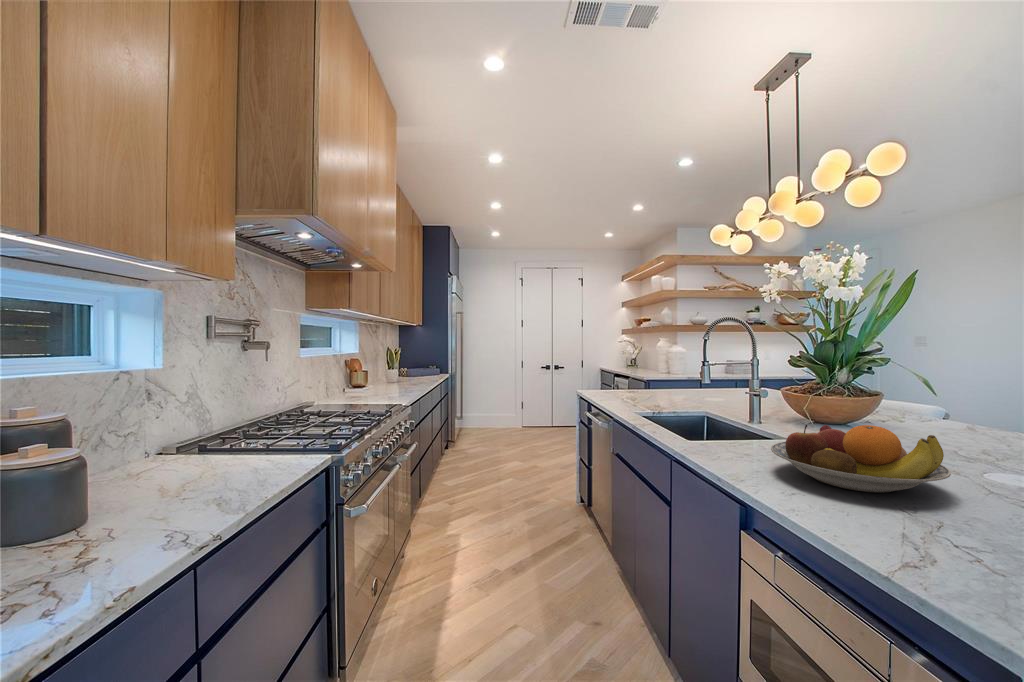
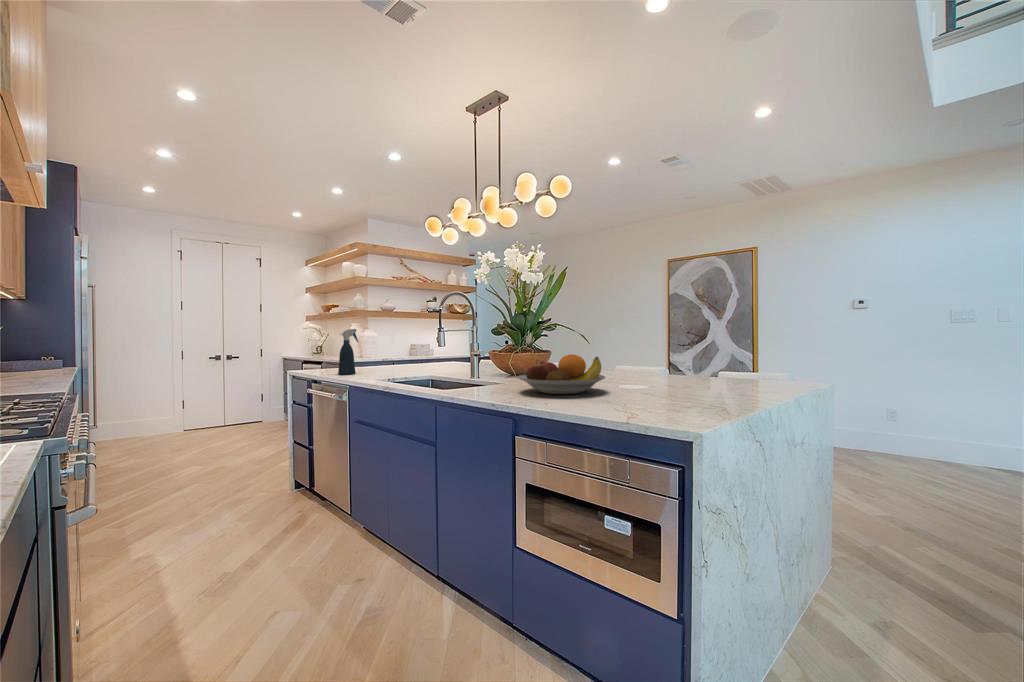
spray bottle: none [608,354,629,400] -> present [338,329,358,375]

